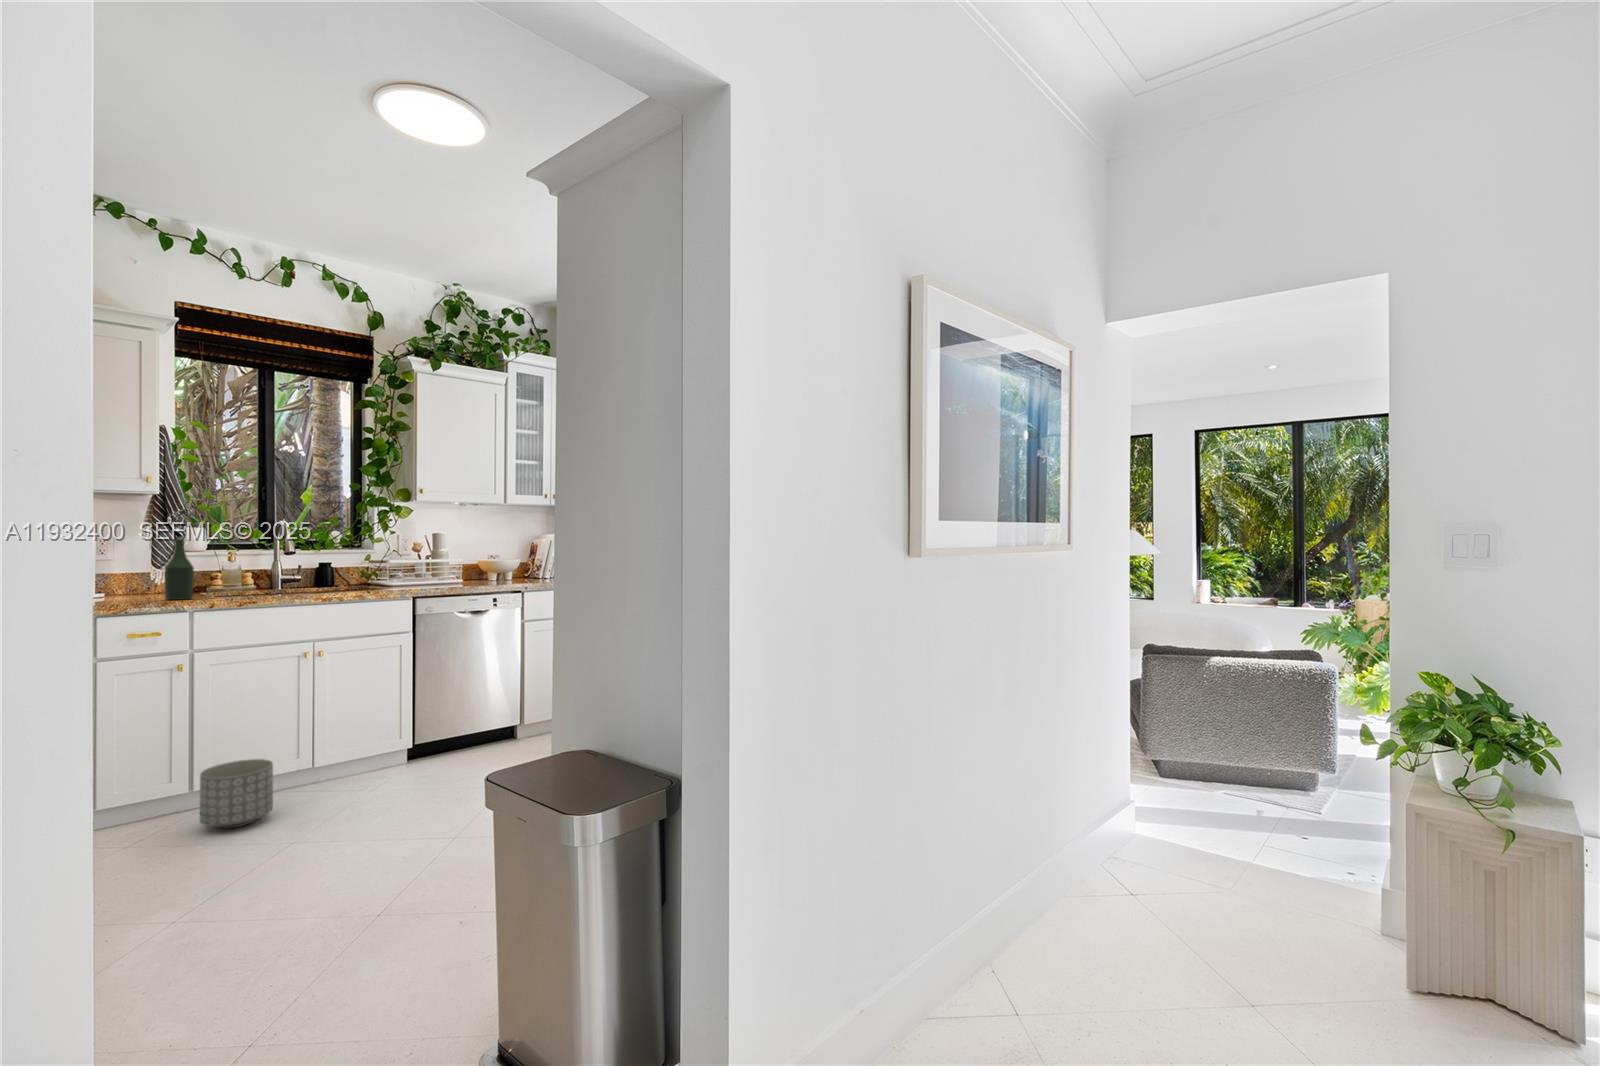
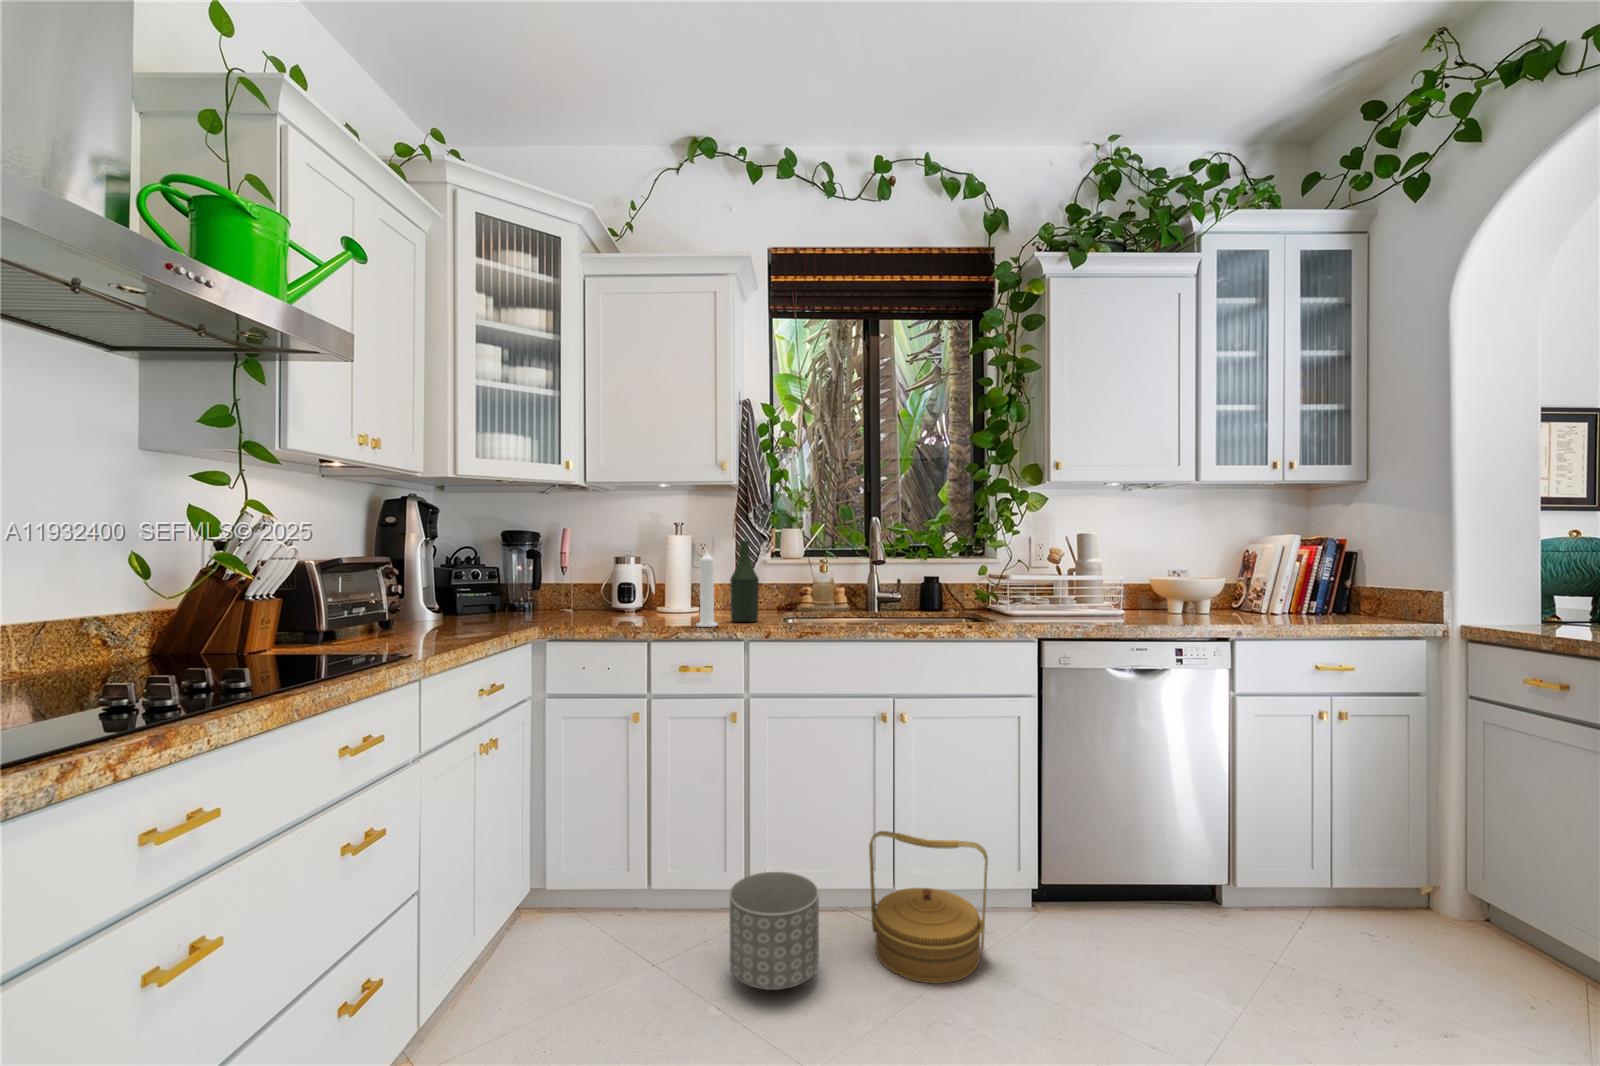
candle: none [143,545,165,603] -> present [696,550,718,627]
basket: none [301,716,386,801] -> present [869,831,988,983]

